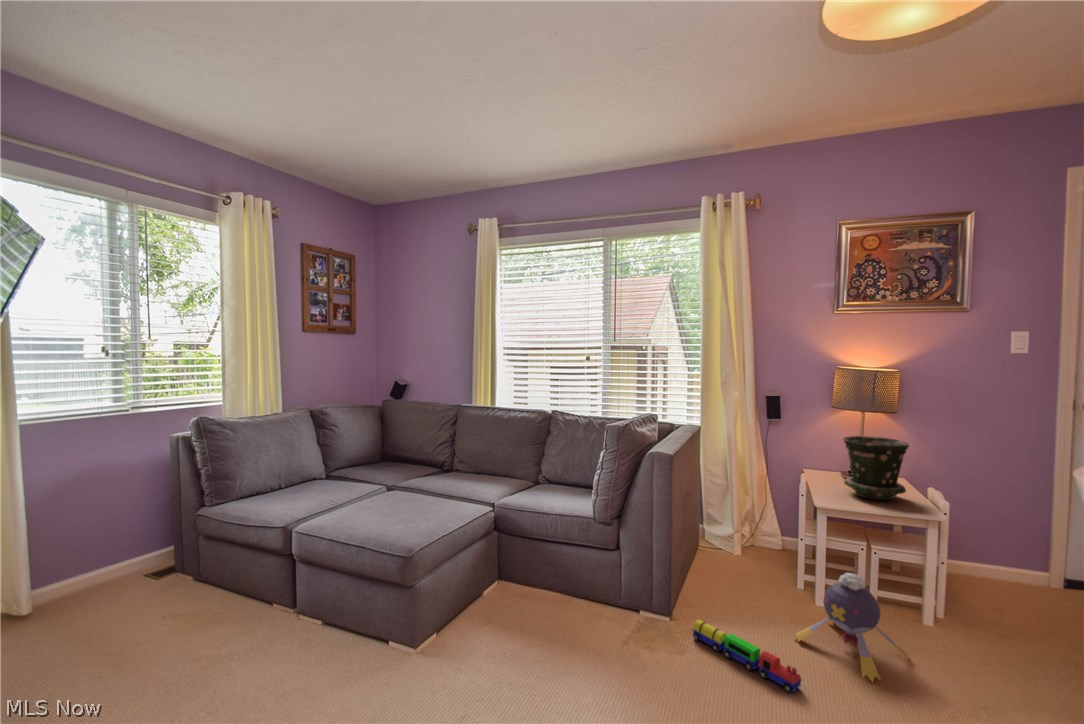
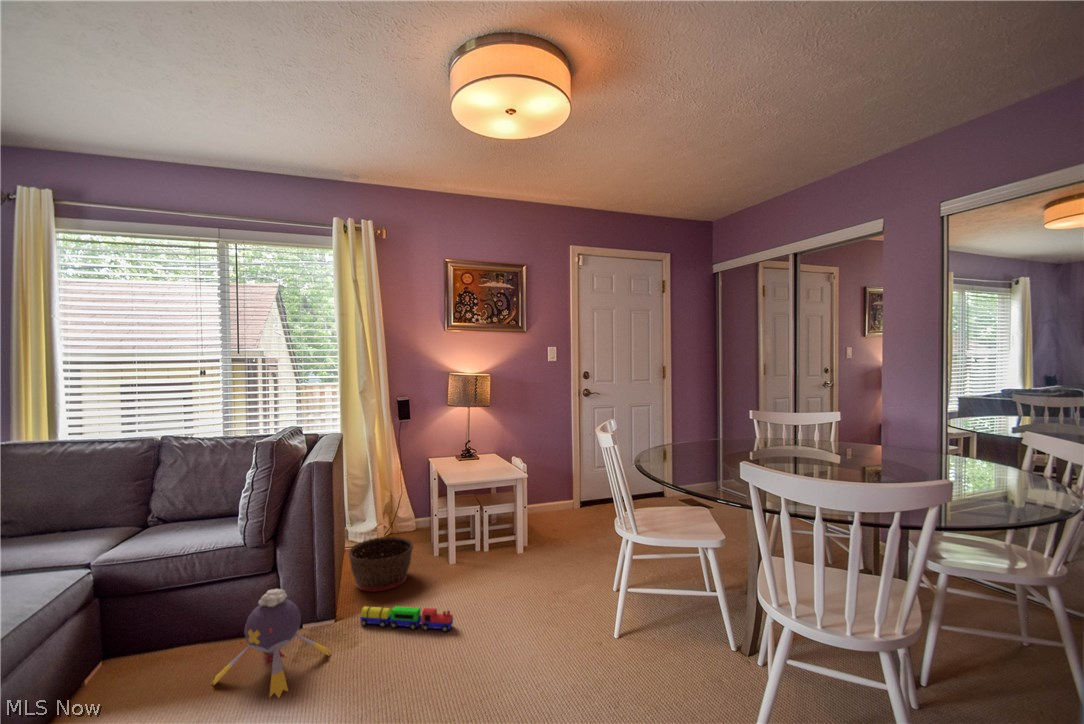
flower pot: present [844,436,909,500] -> none [460,425,502,472]
basket: none [694,546,768,610] -> present [349,537,413,592]
plush toy: present [794,573,910,682] -> present [212,589,330,698]

